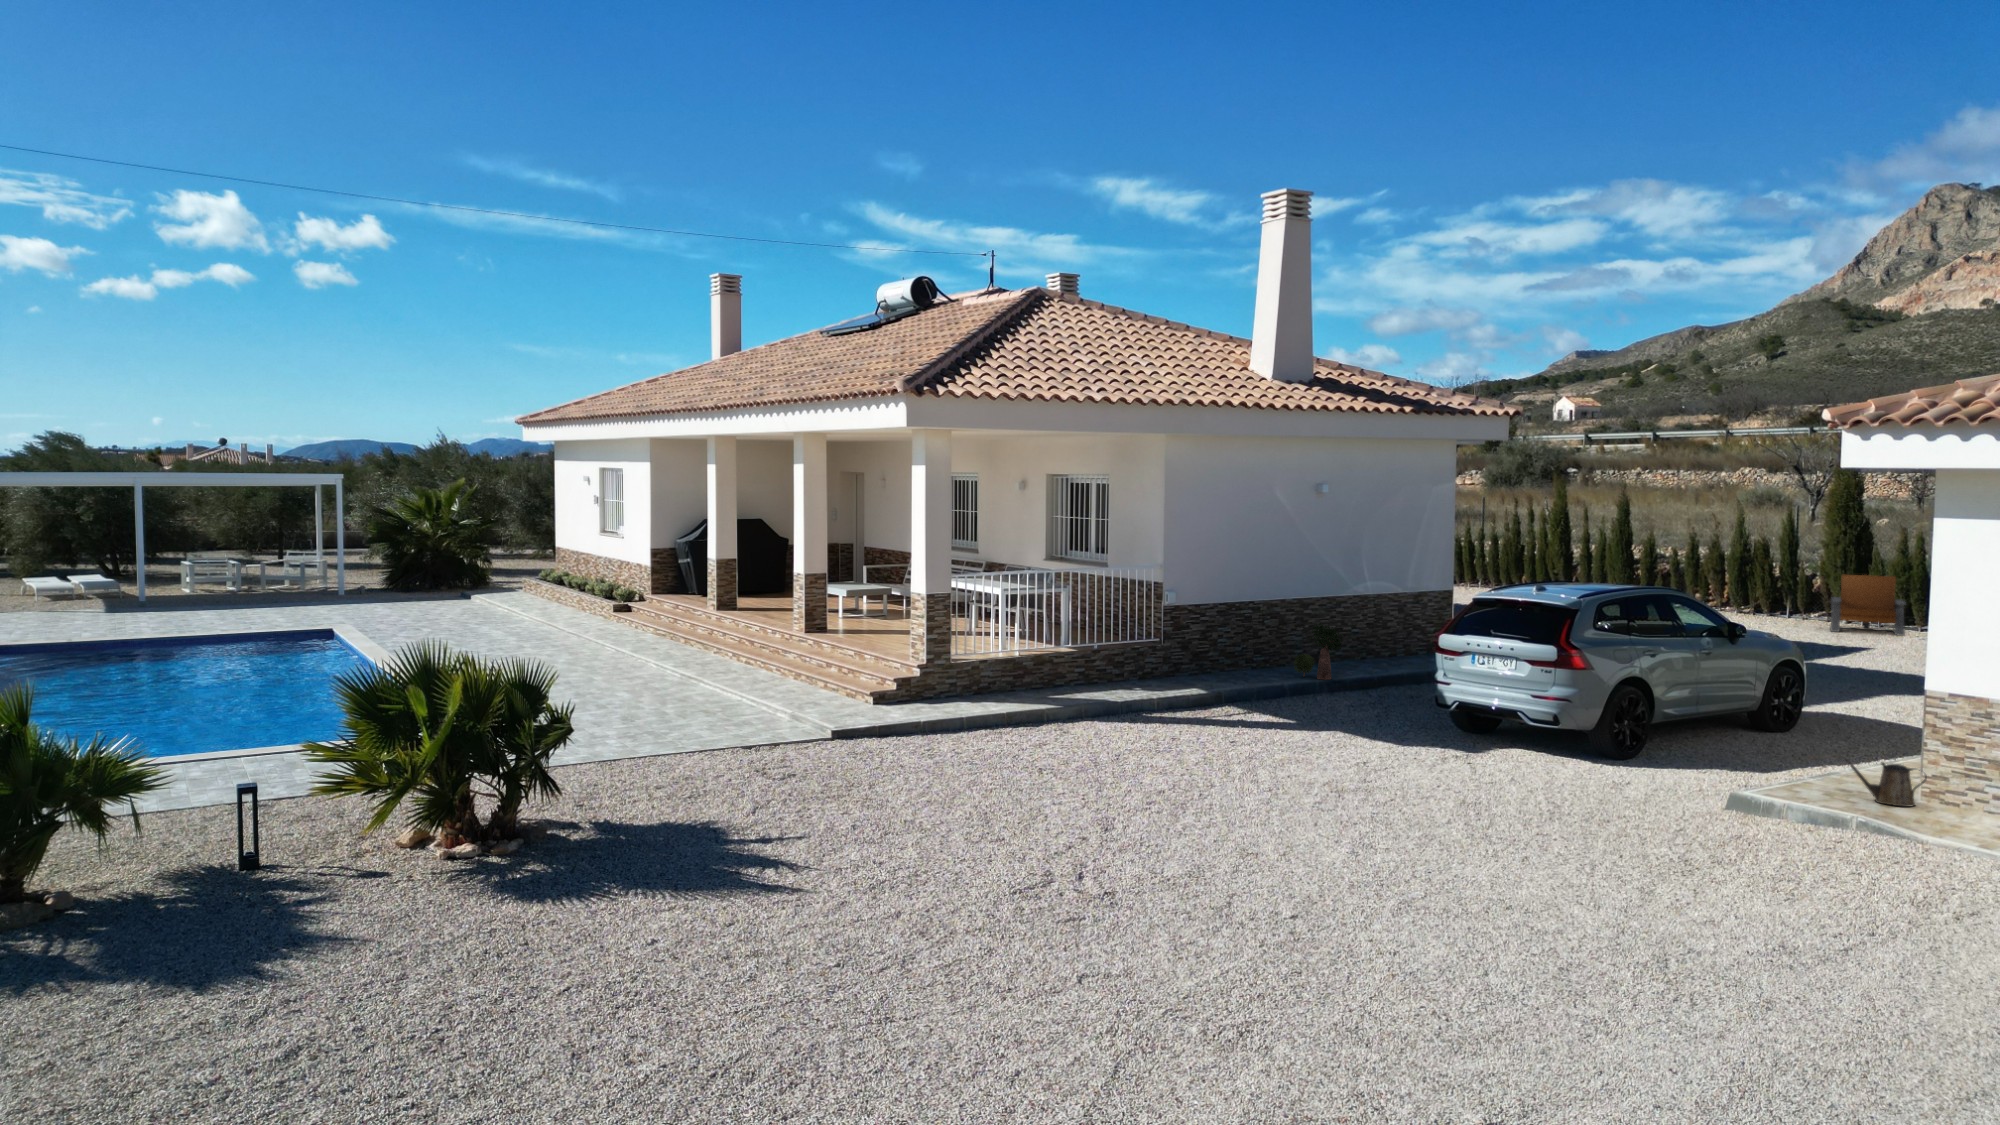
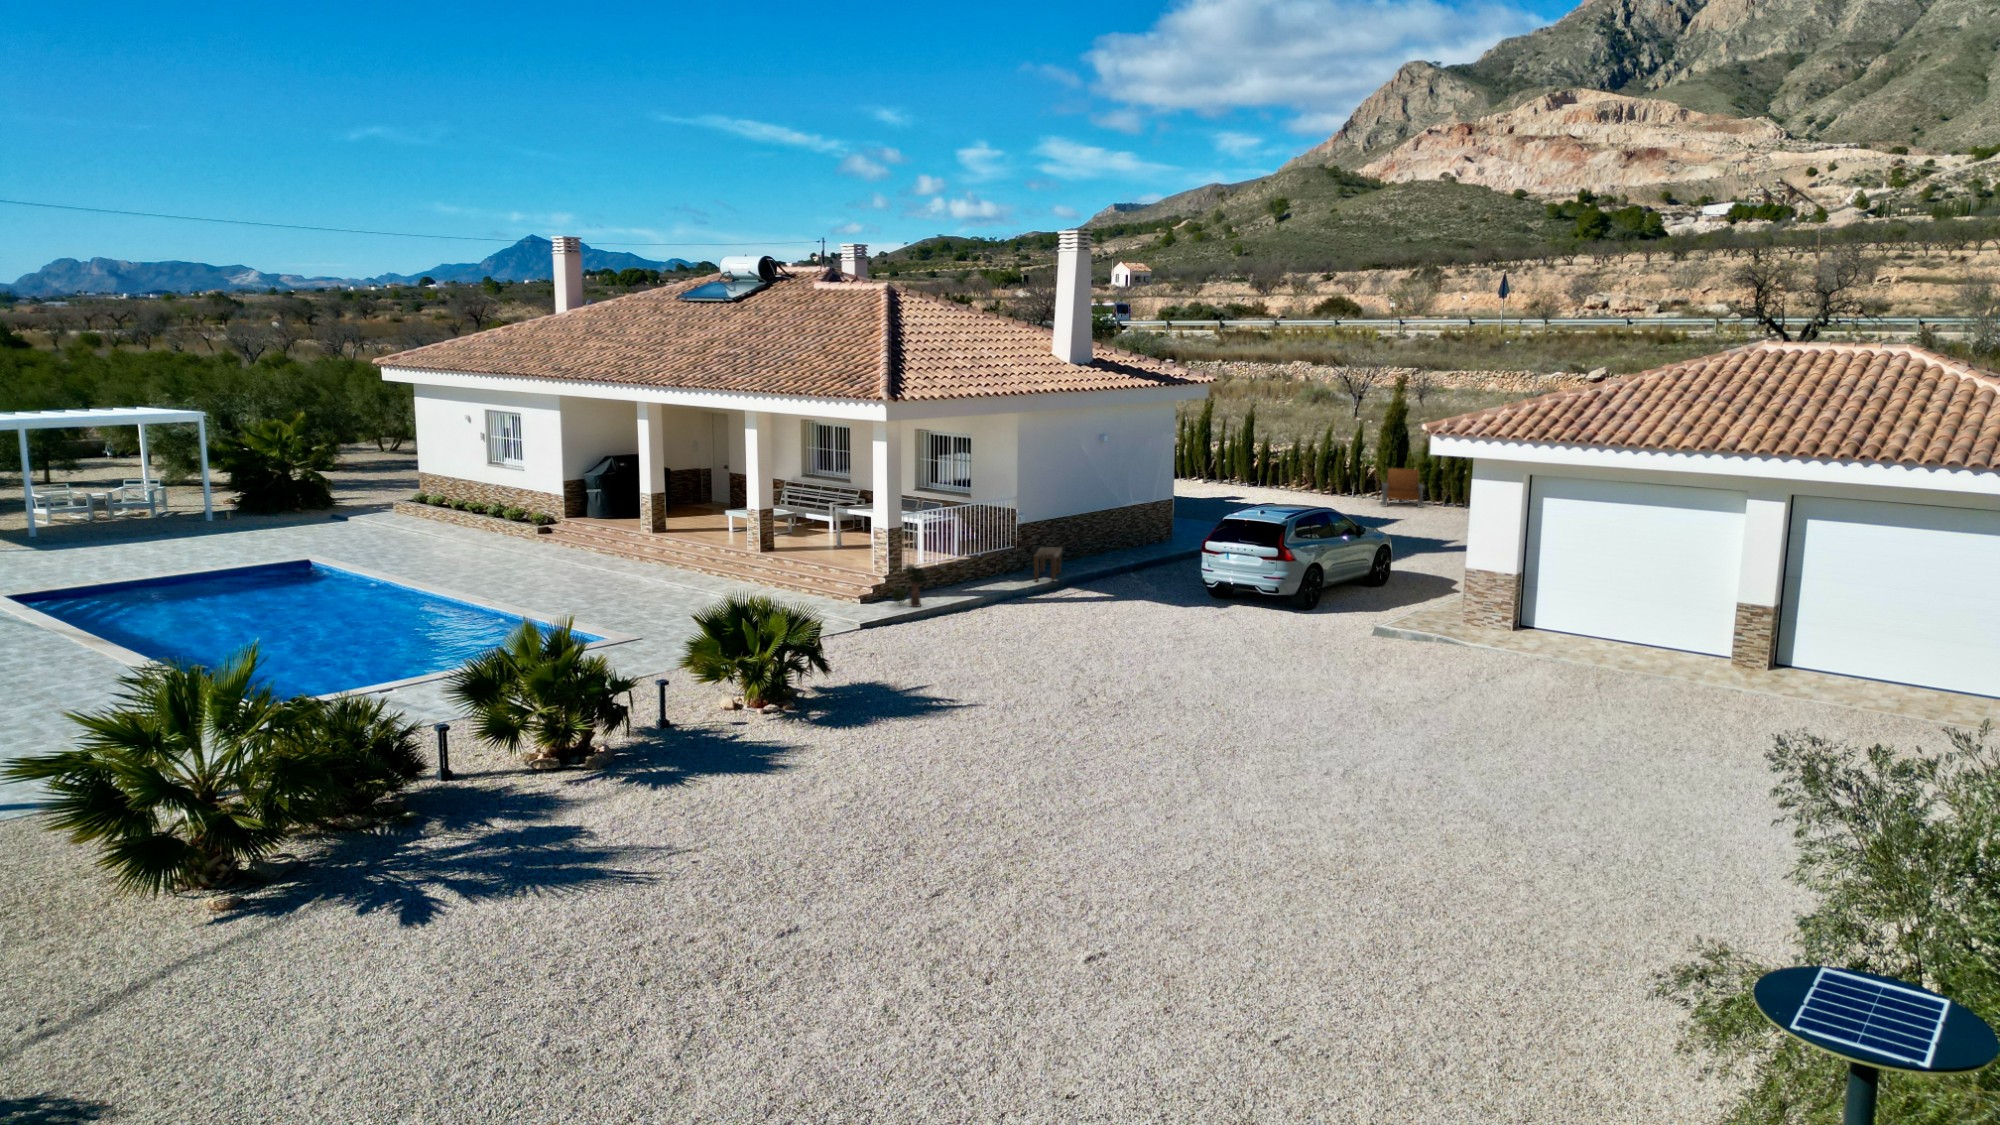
potted plant: present [1294,623,1343,680] -> present [892,565,927,607]
bench: none [1178,644,1235,696] -> present [1033,547,1062,582]
watering can: present [1841,756,1927,807] -> none [1424,604,1462,627]

